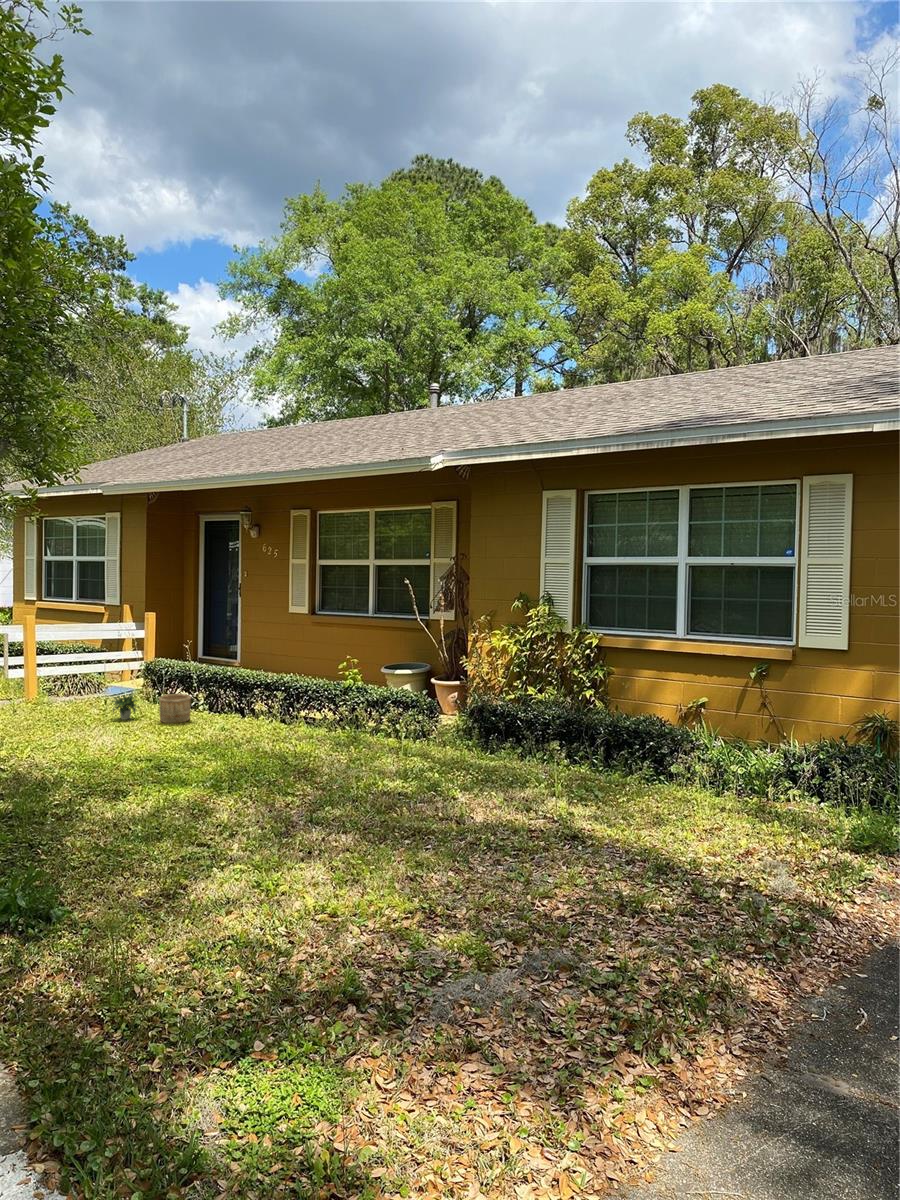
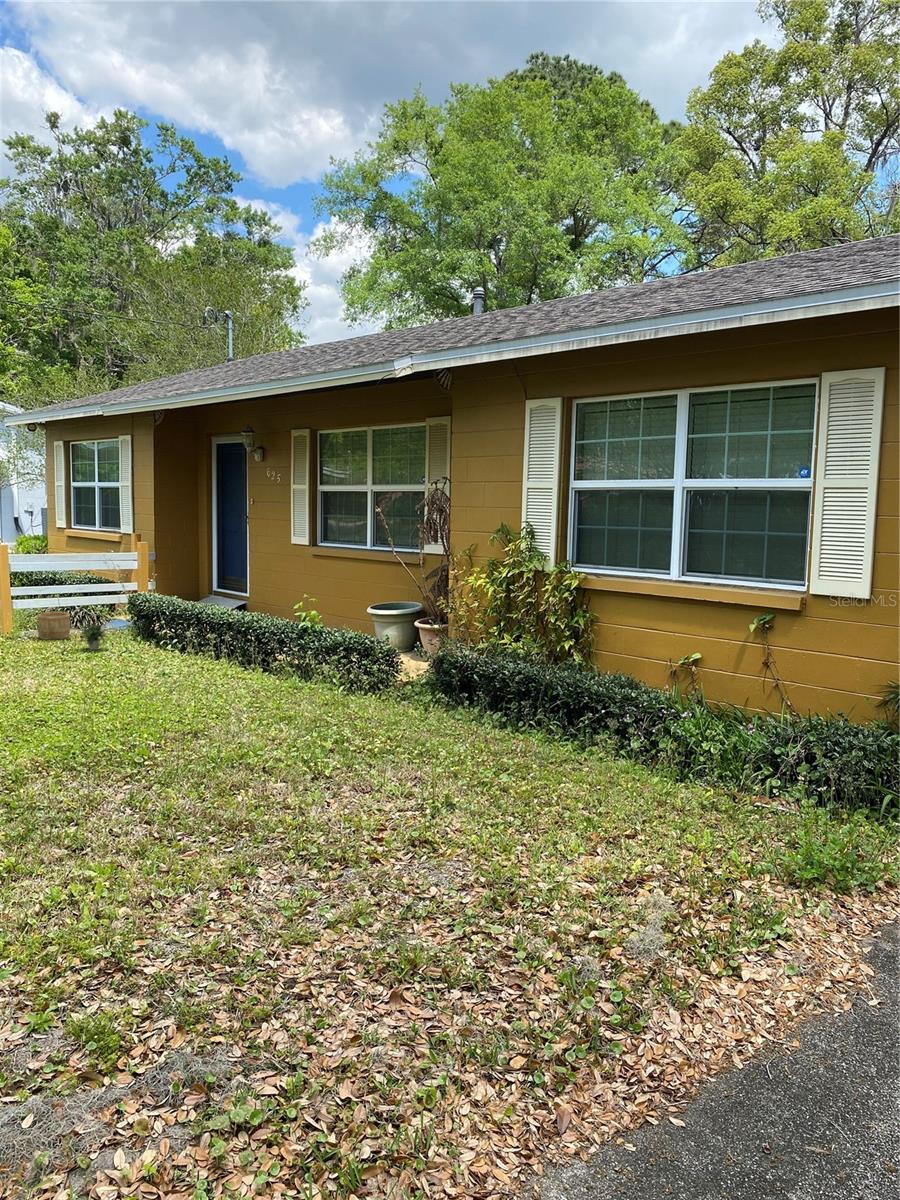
wooden bucket: present [159,694,191,723] -> present [37,611,70,640]

